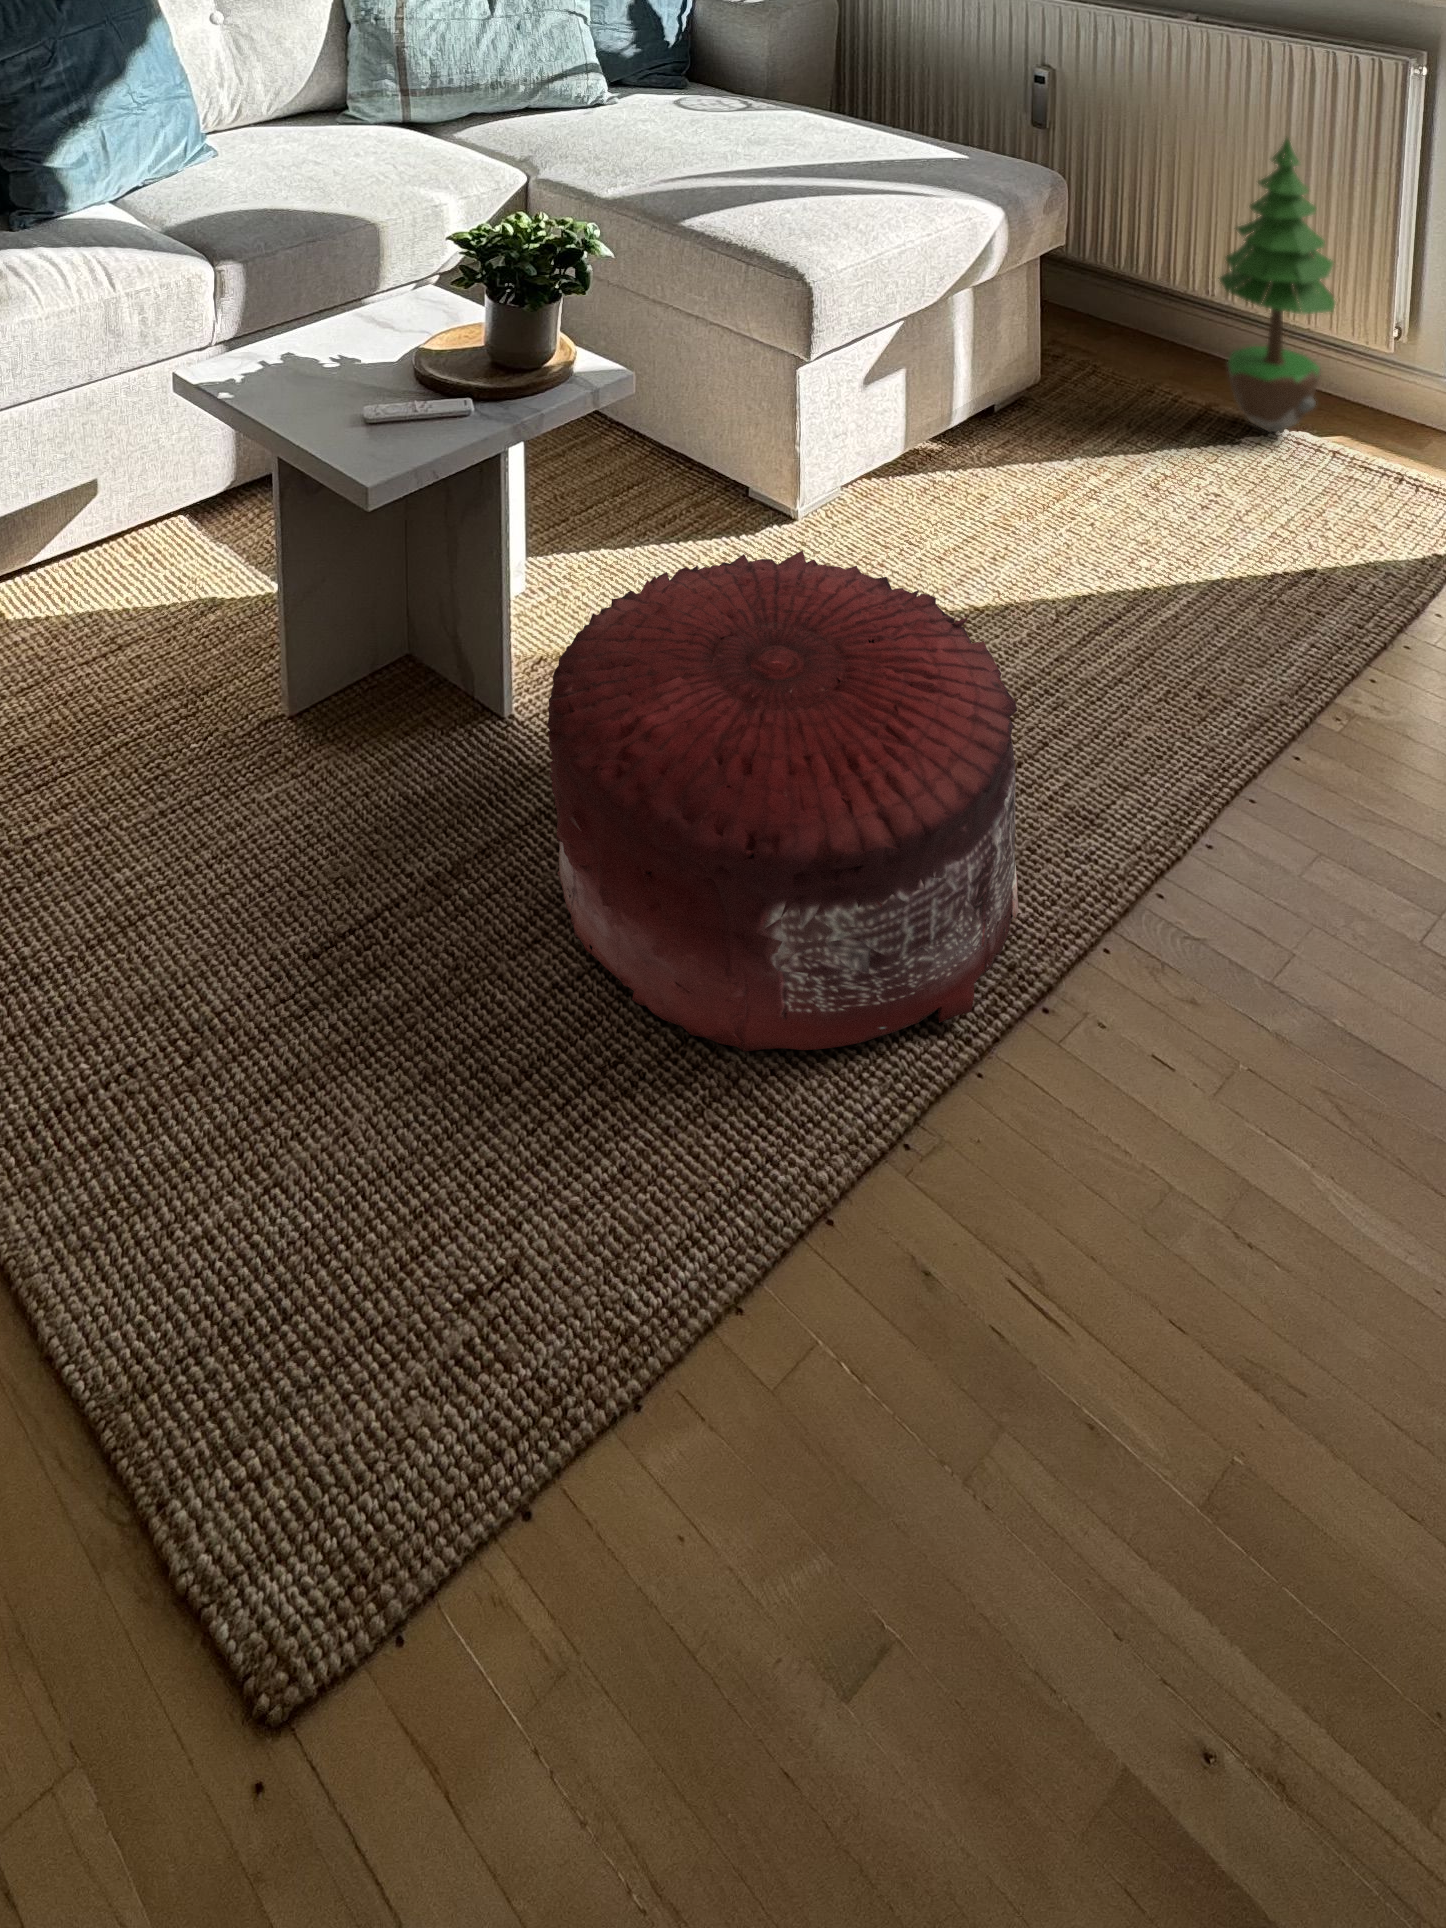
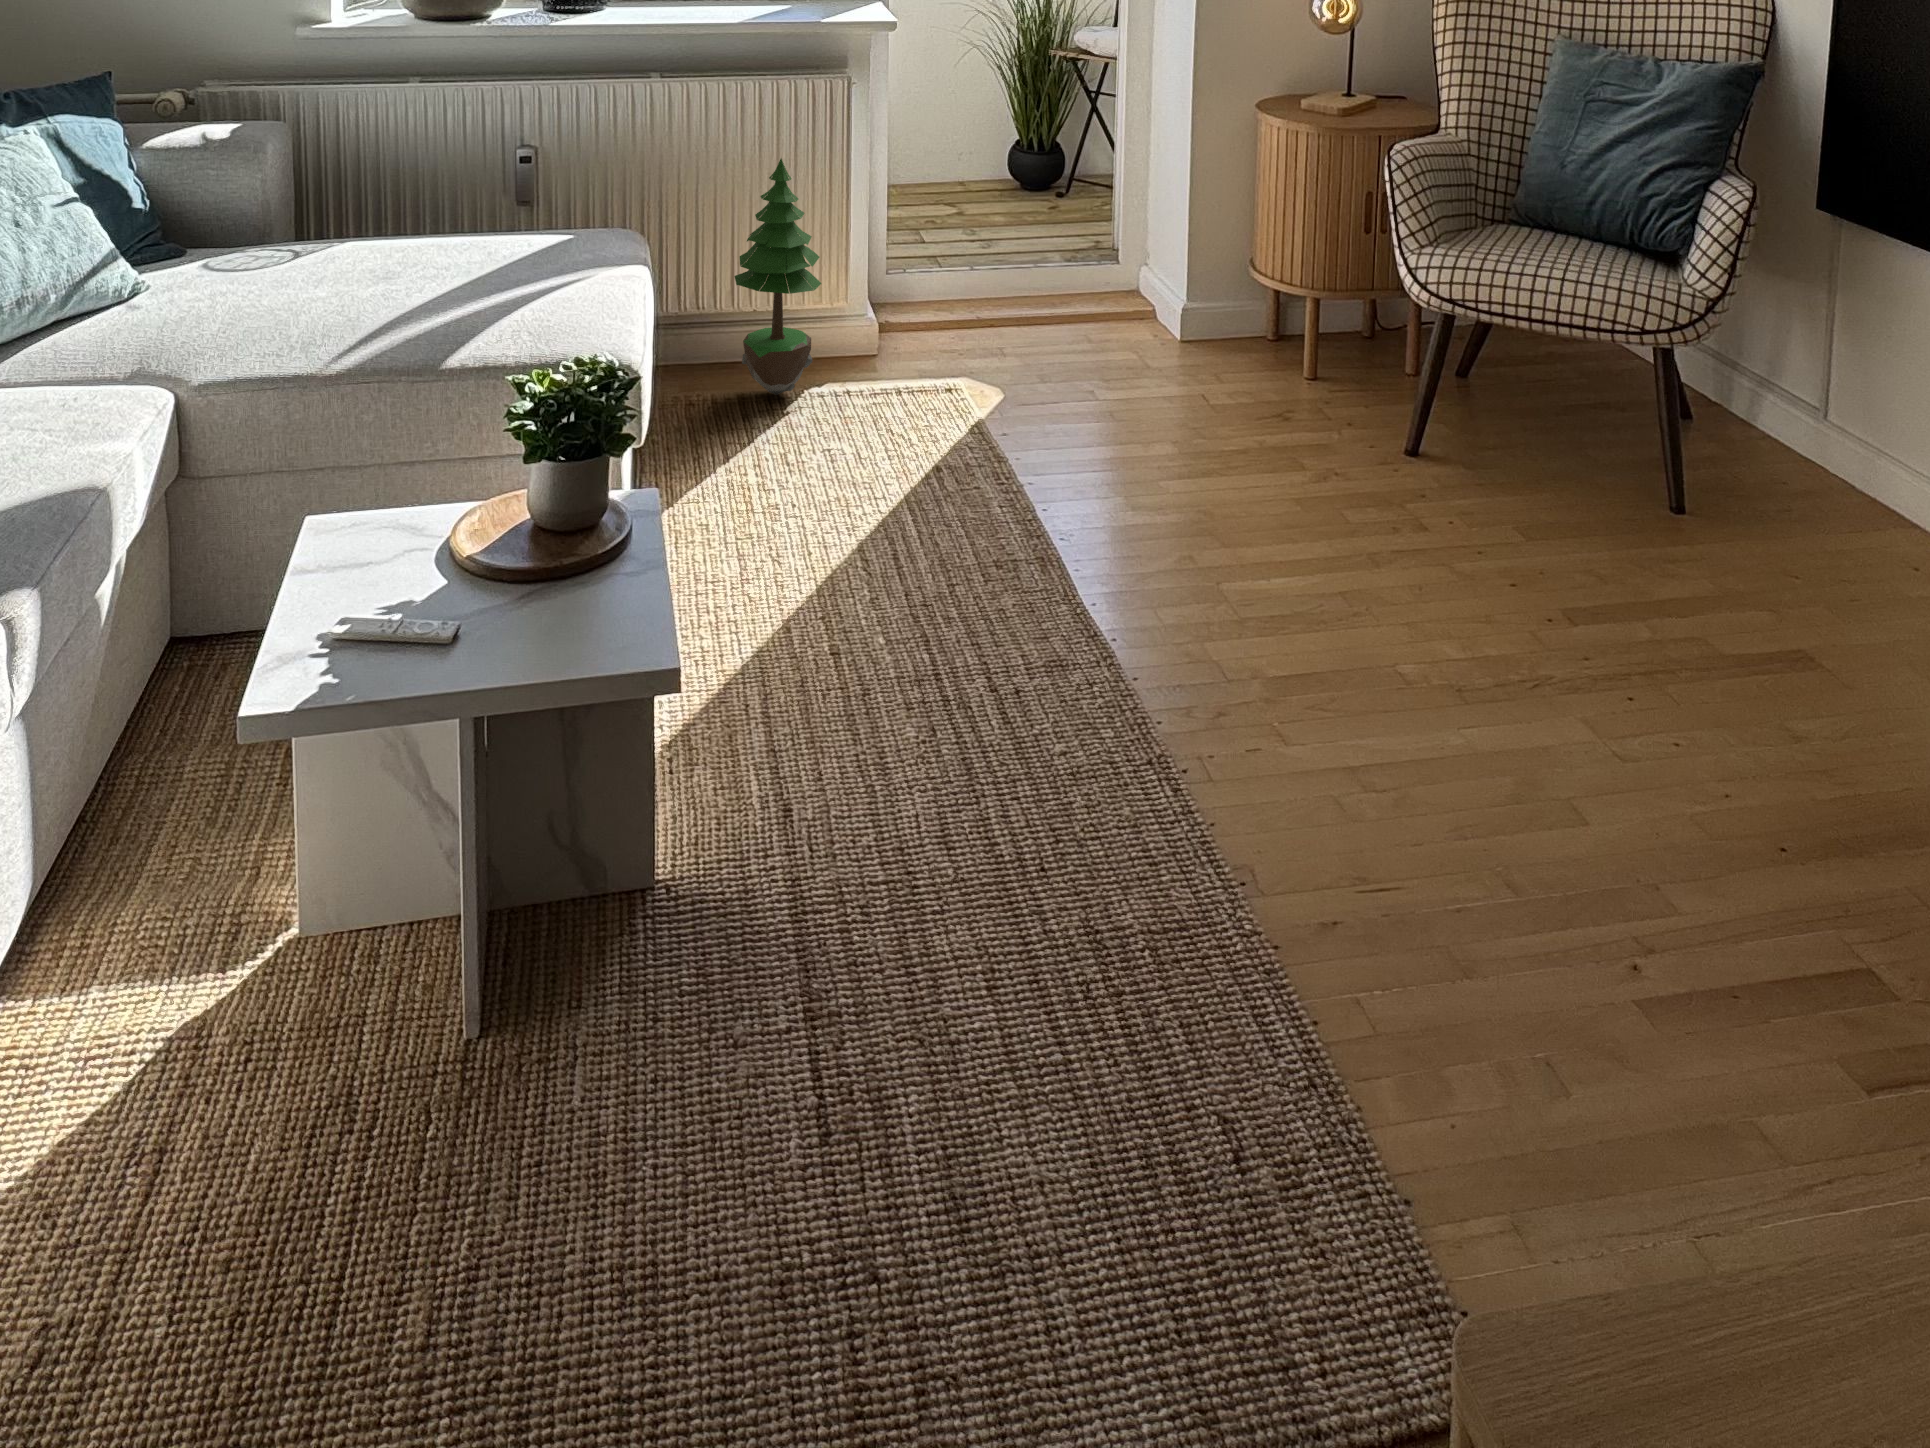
pouf: present [547,550,1019,1052] -> none [778,541,1167,945]

